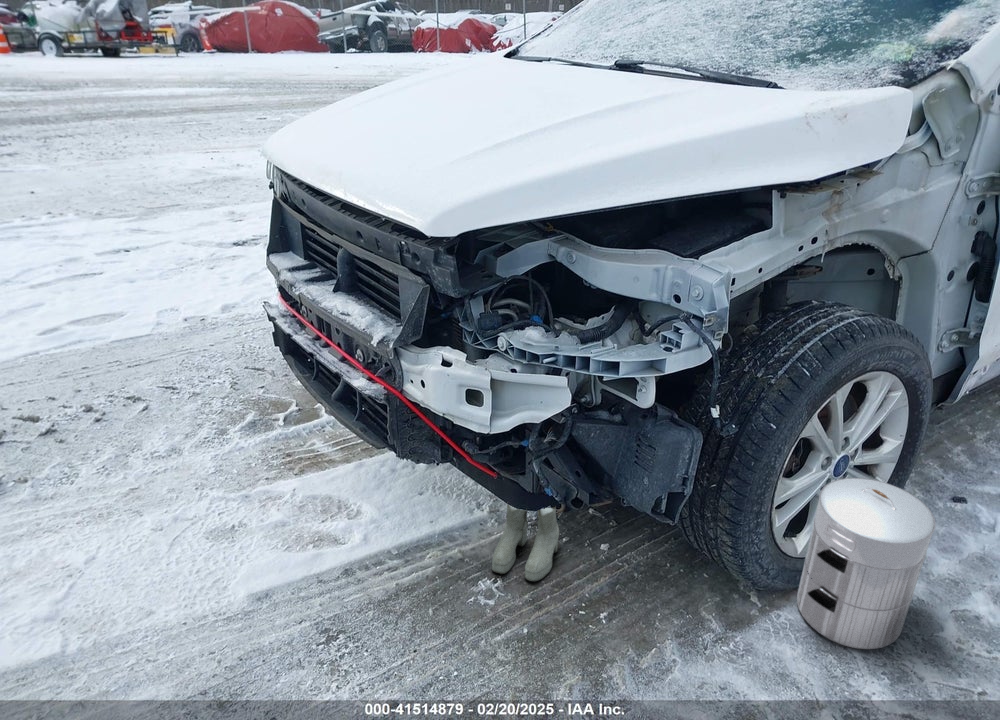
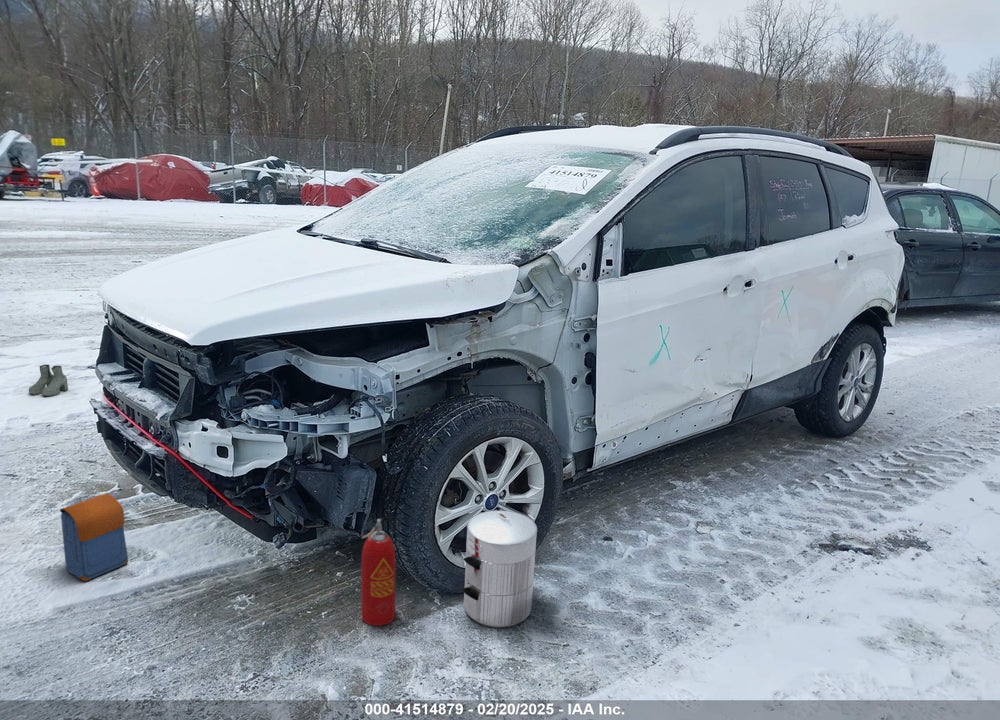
backpack: none [242,432,328,547] -> present [60,493,128,581]
fire extinguisher: none [656,491,720,638] -> present [361,517,395,626]
boots: present [492,504,559,581] -> present [29,365,68,396]

